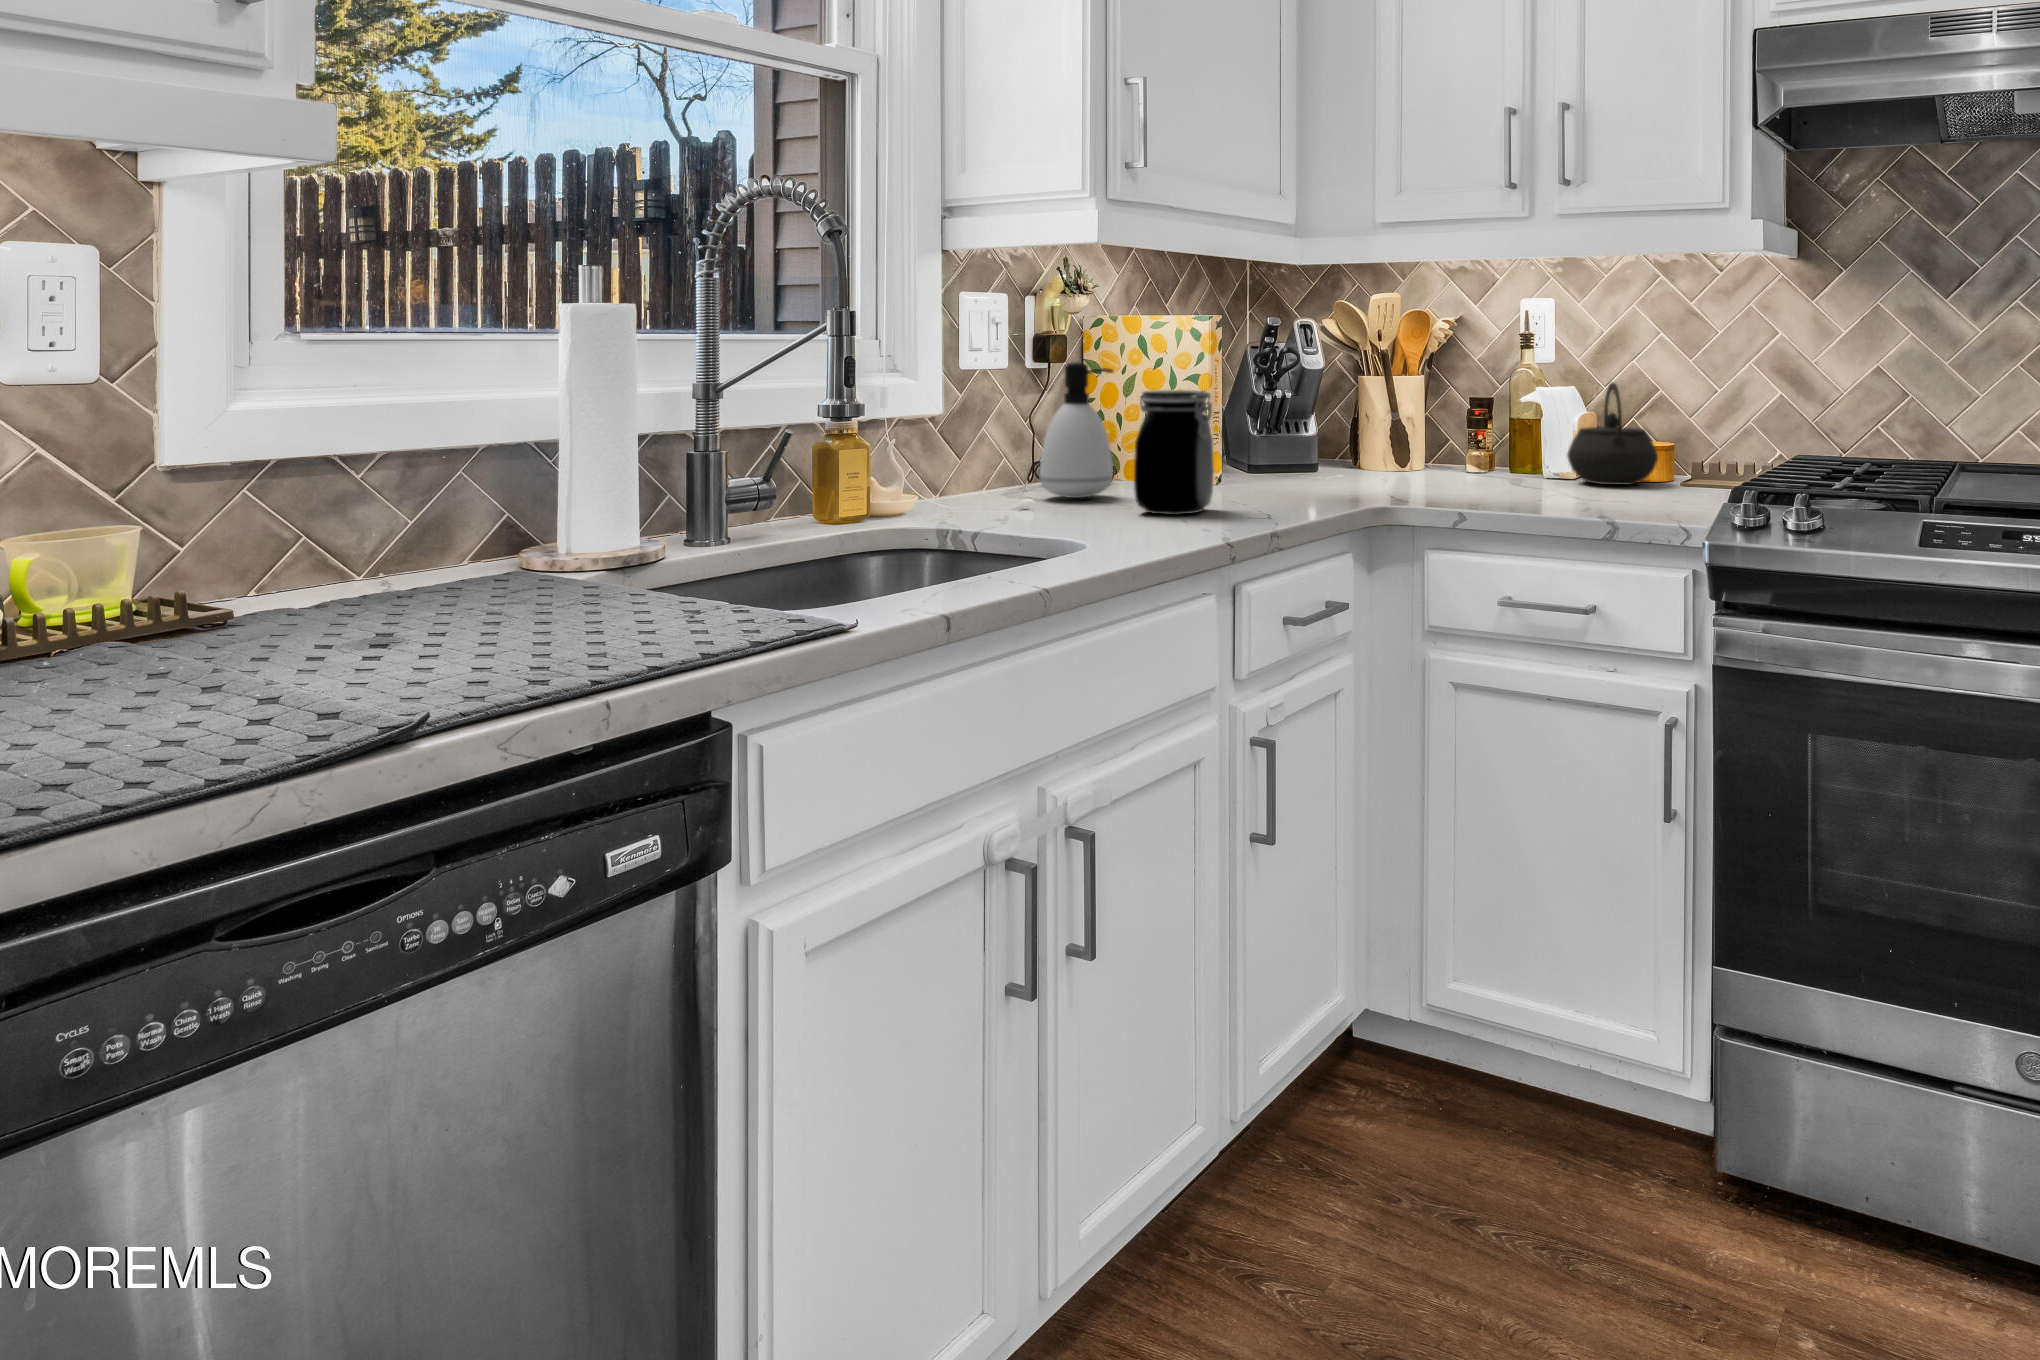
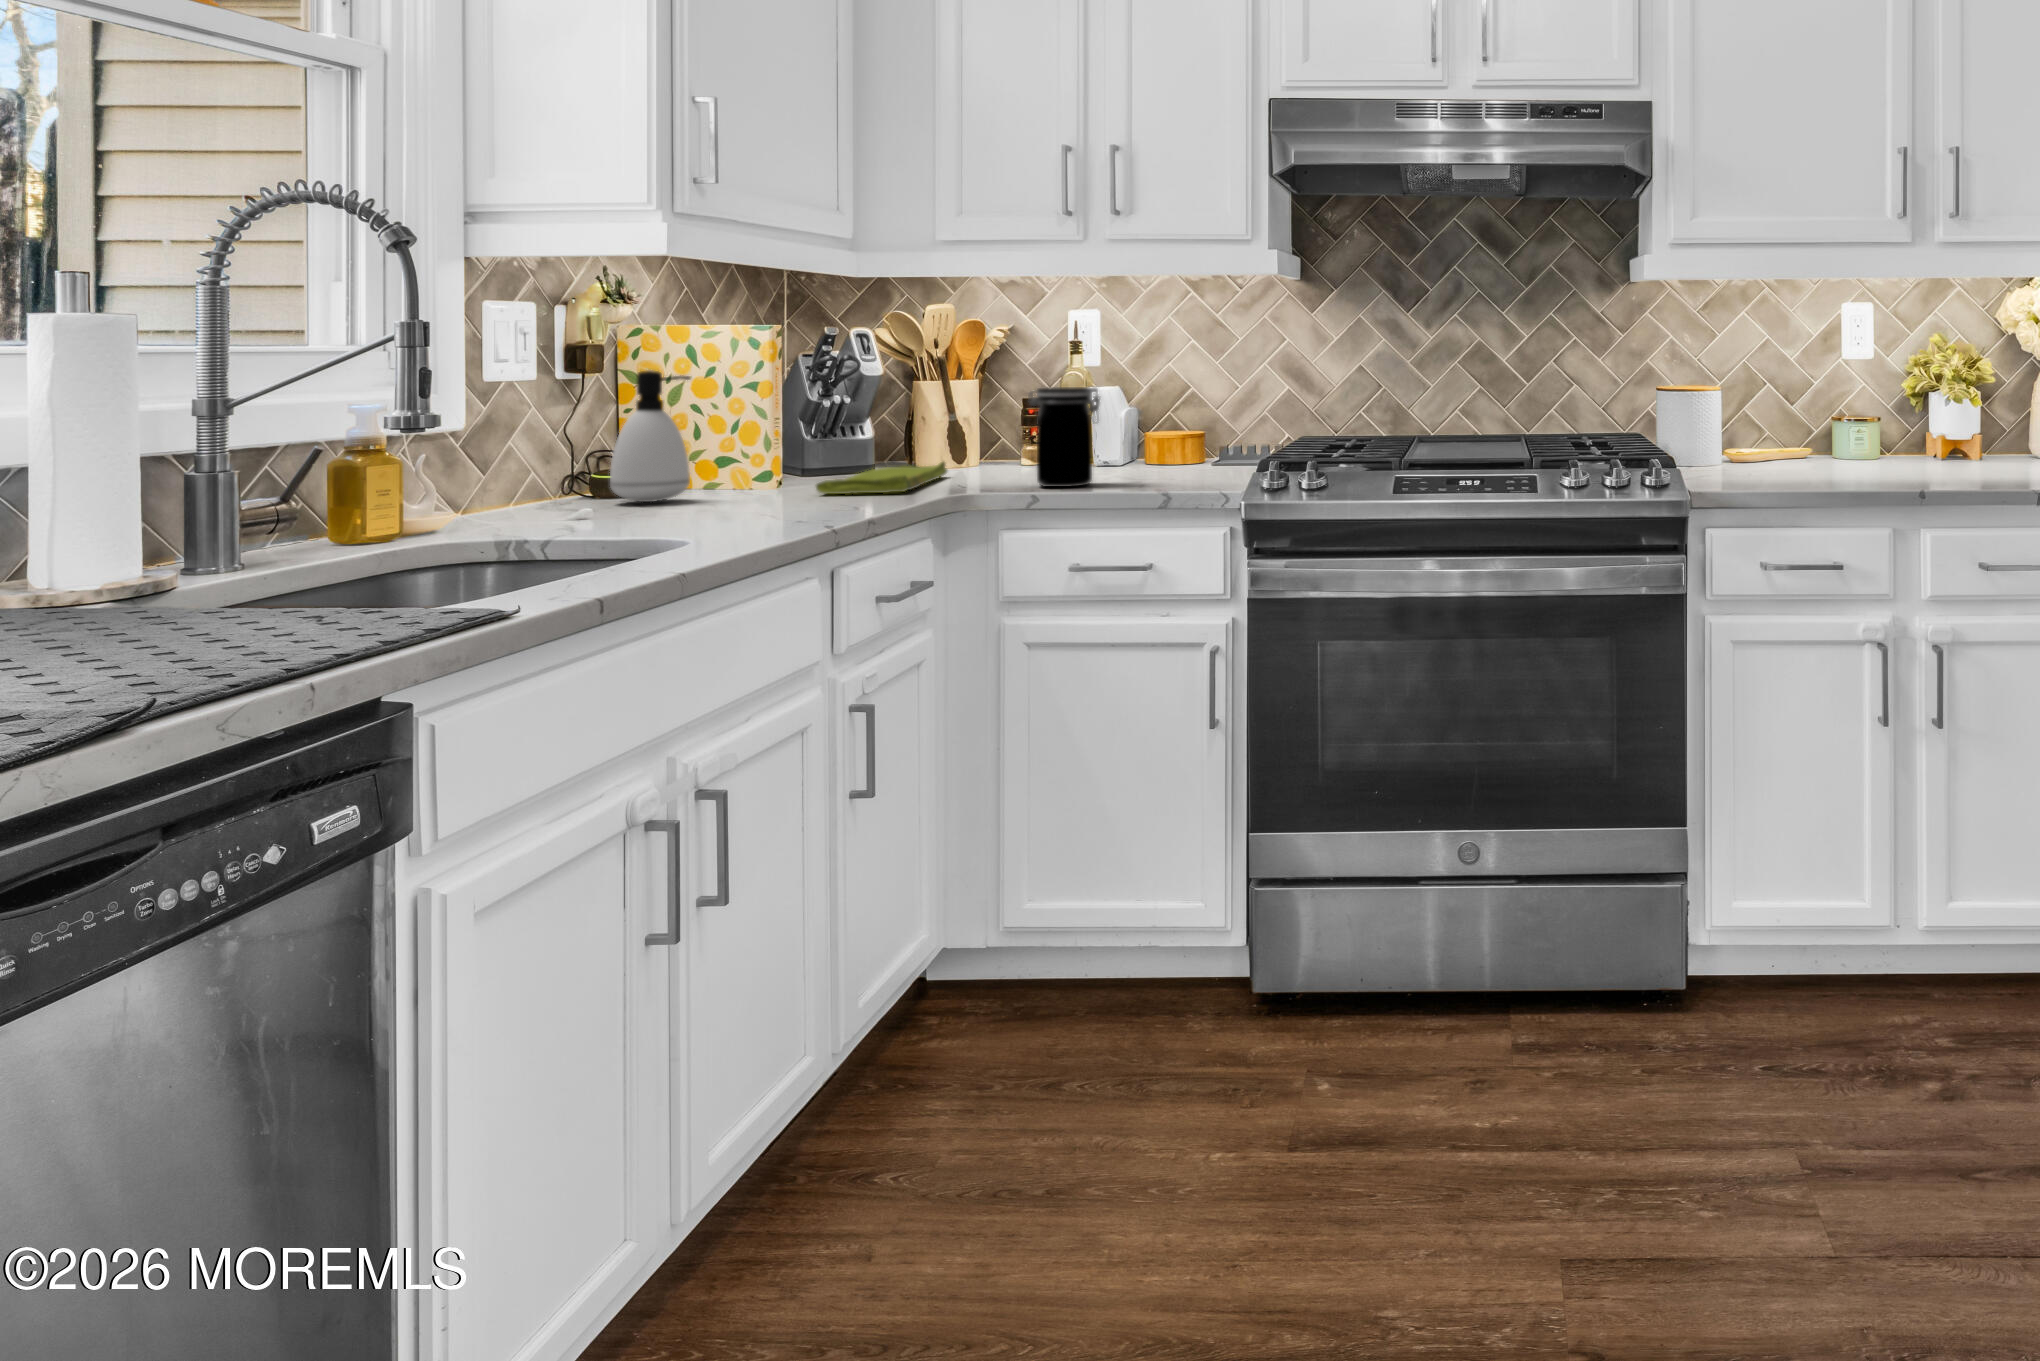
kettle: present [1567,383,1658,485] -> none [1112,382,1190,469]
jar: present [1134,390,1214,515] -> present [1028,387,1100,487]
dish towel: none [1230,465,1386,502] -> present [816,462,947,494]

